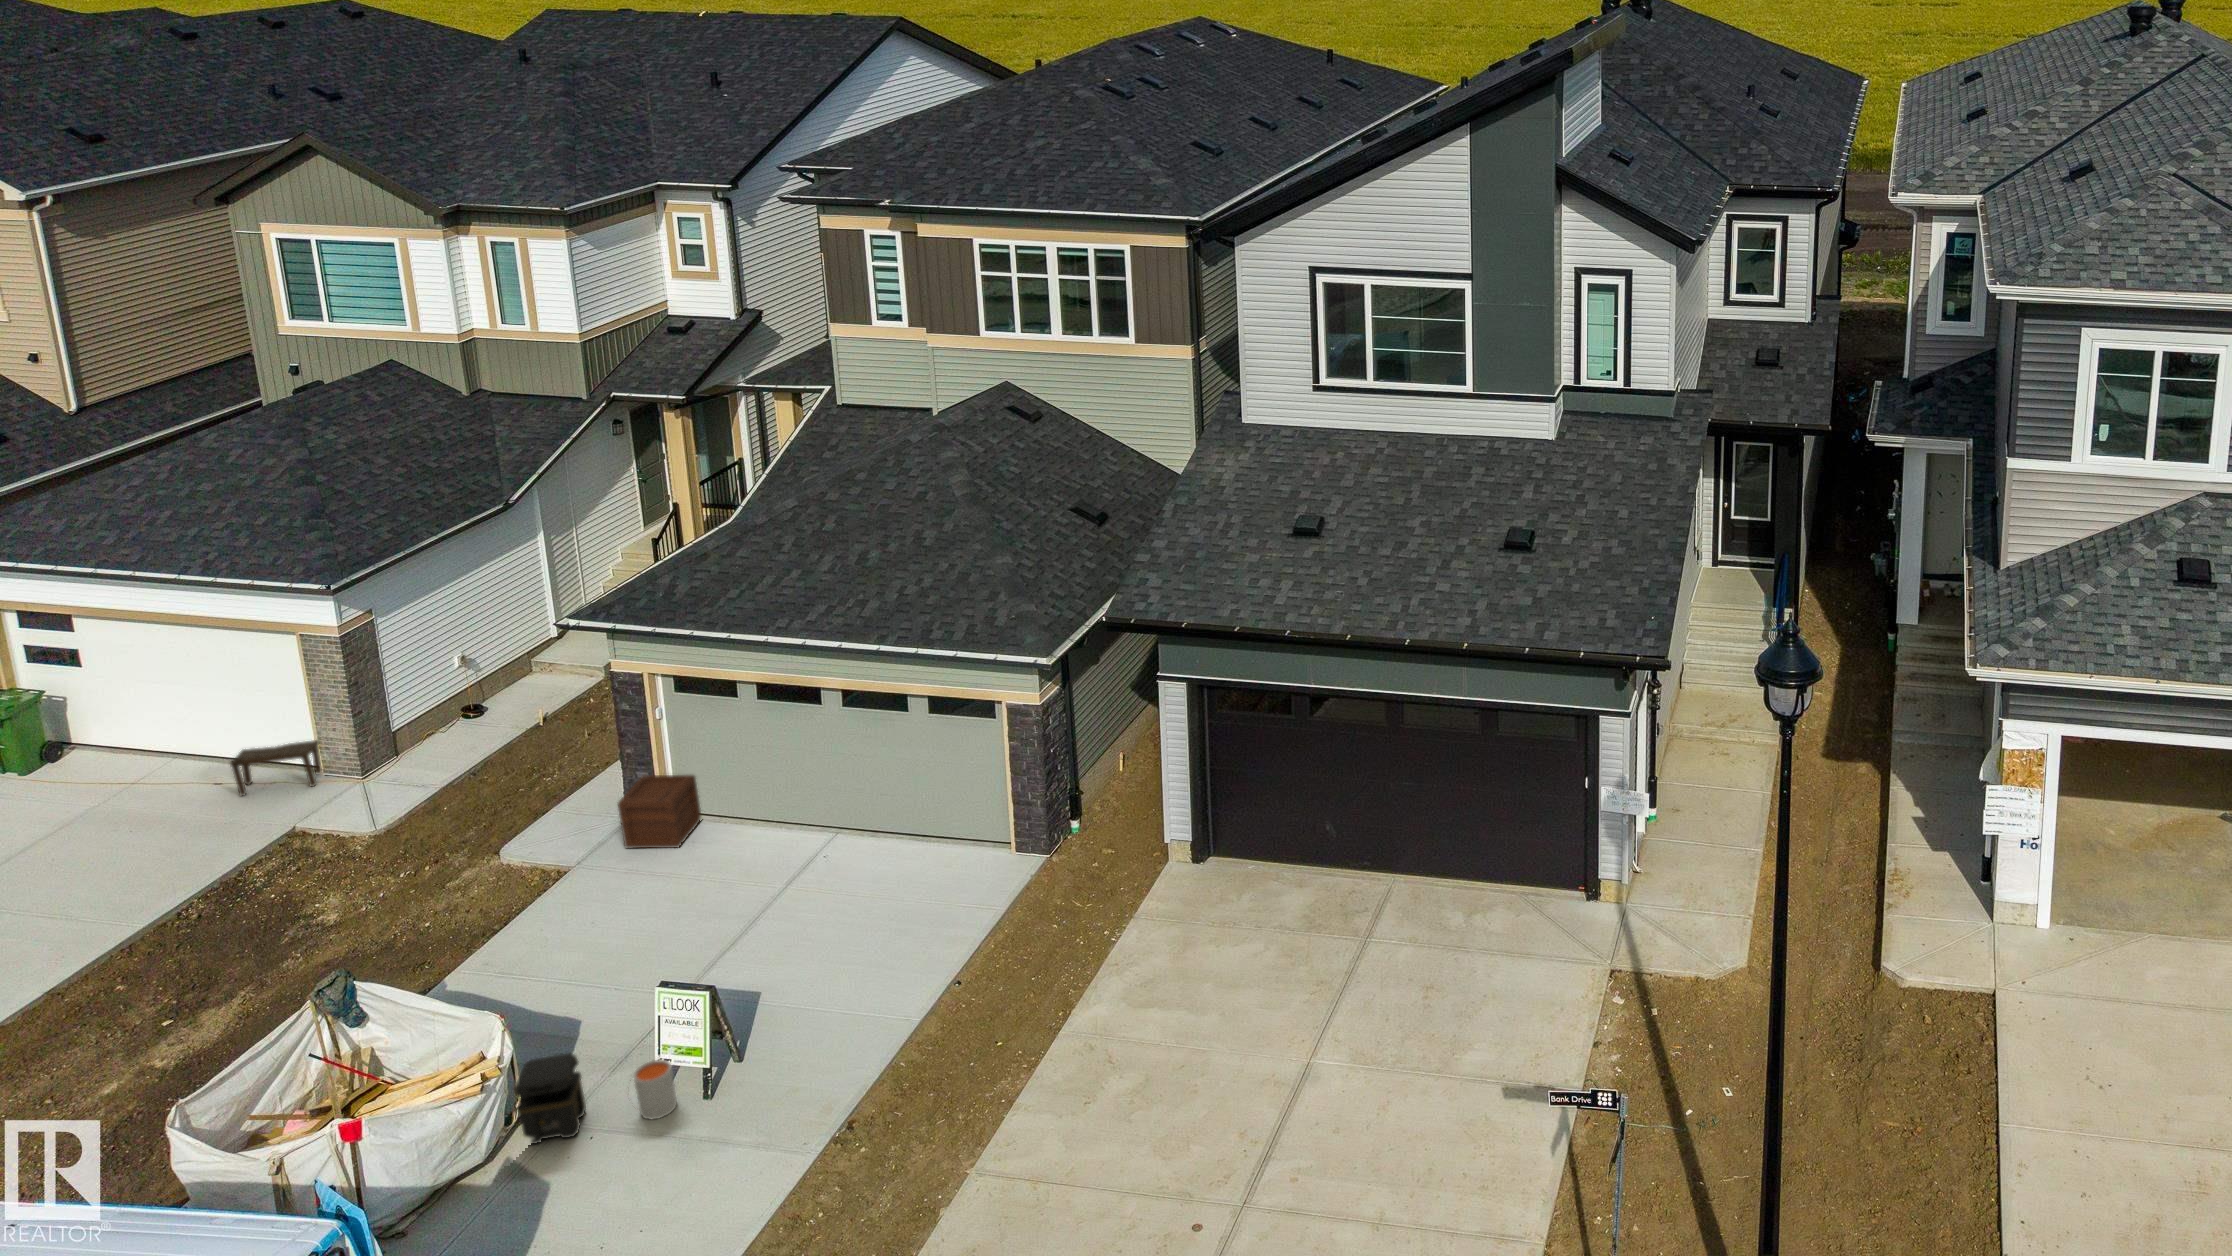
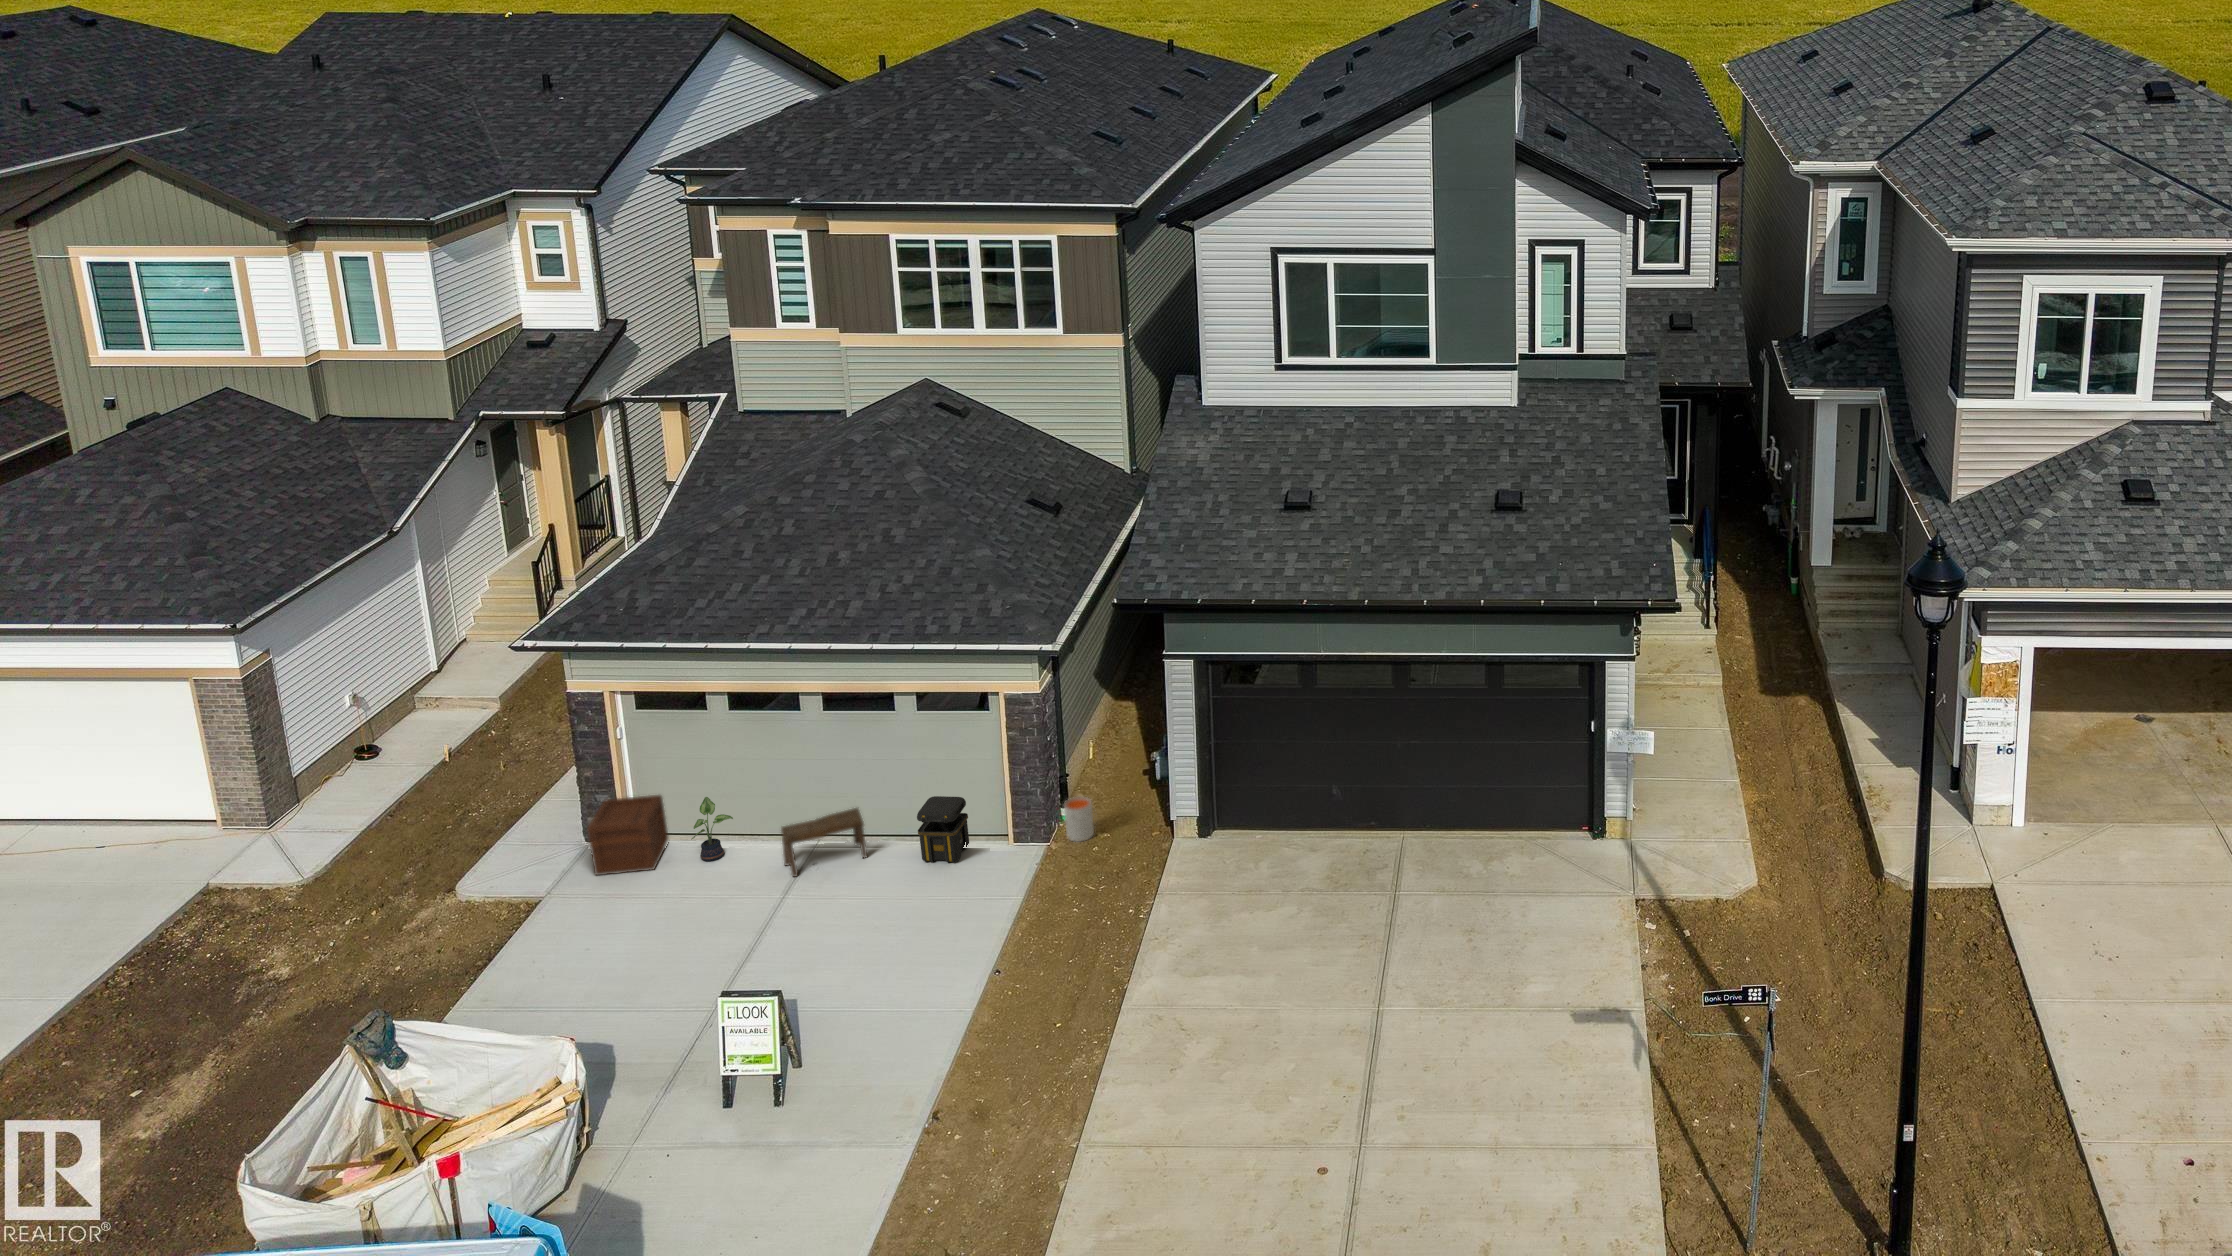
bench: present [230,740,322,796] -> present [781,808,867,877]
potted plant: none [714,780,755,844] -> present [692,797,733,861]
toolbox: present [514,1053,586,1144] -> present [917,796,969,863]
bucket: present [630,1060,677,1120] -> present [1064,797,1094,842]

